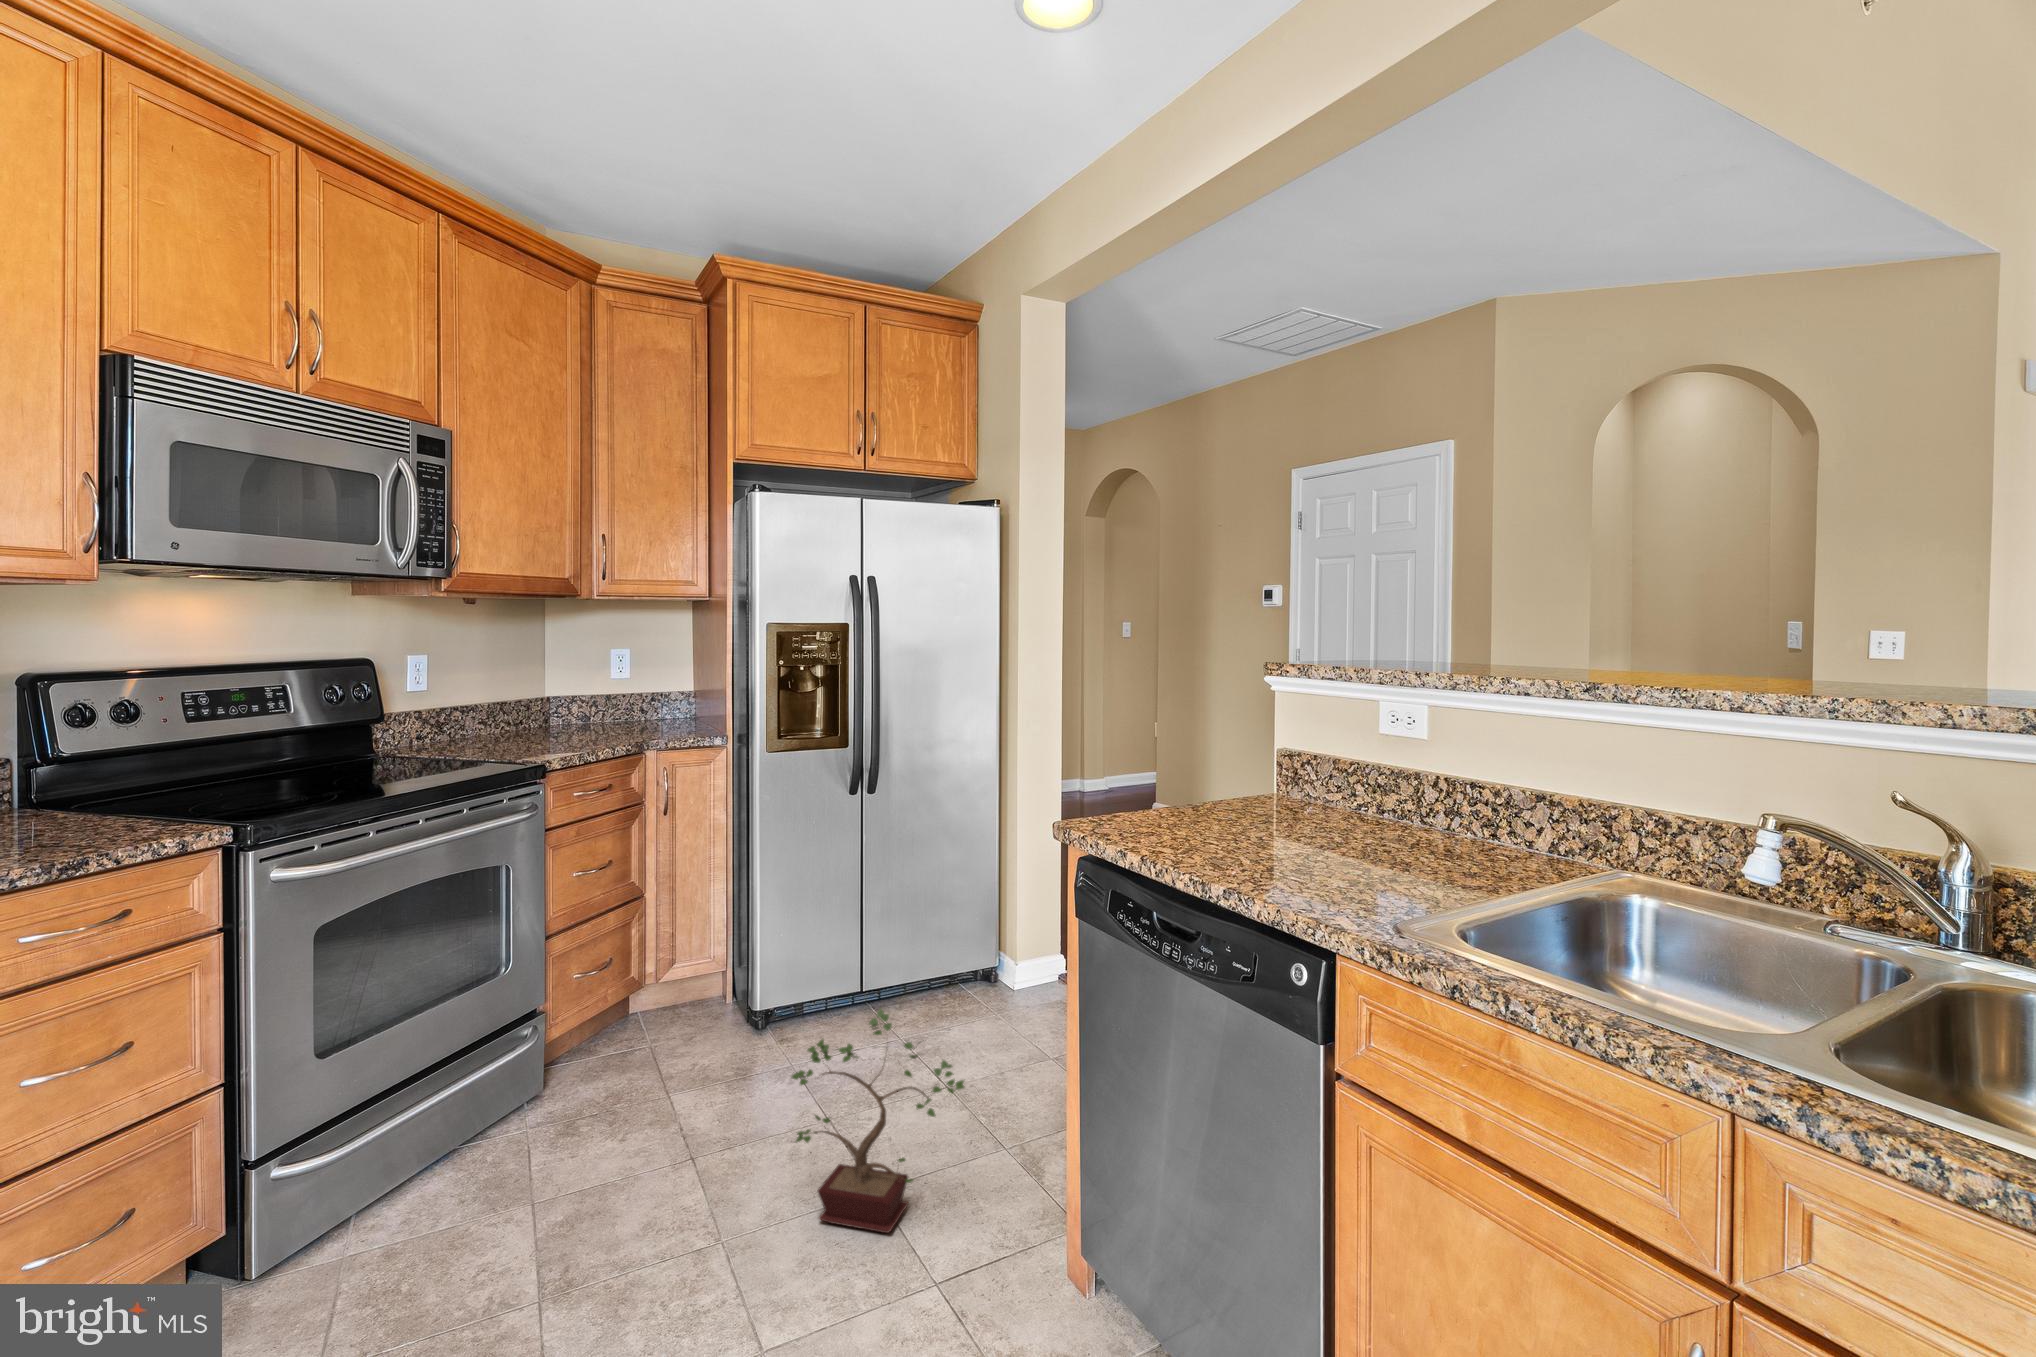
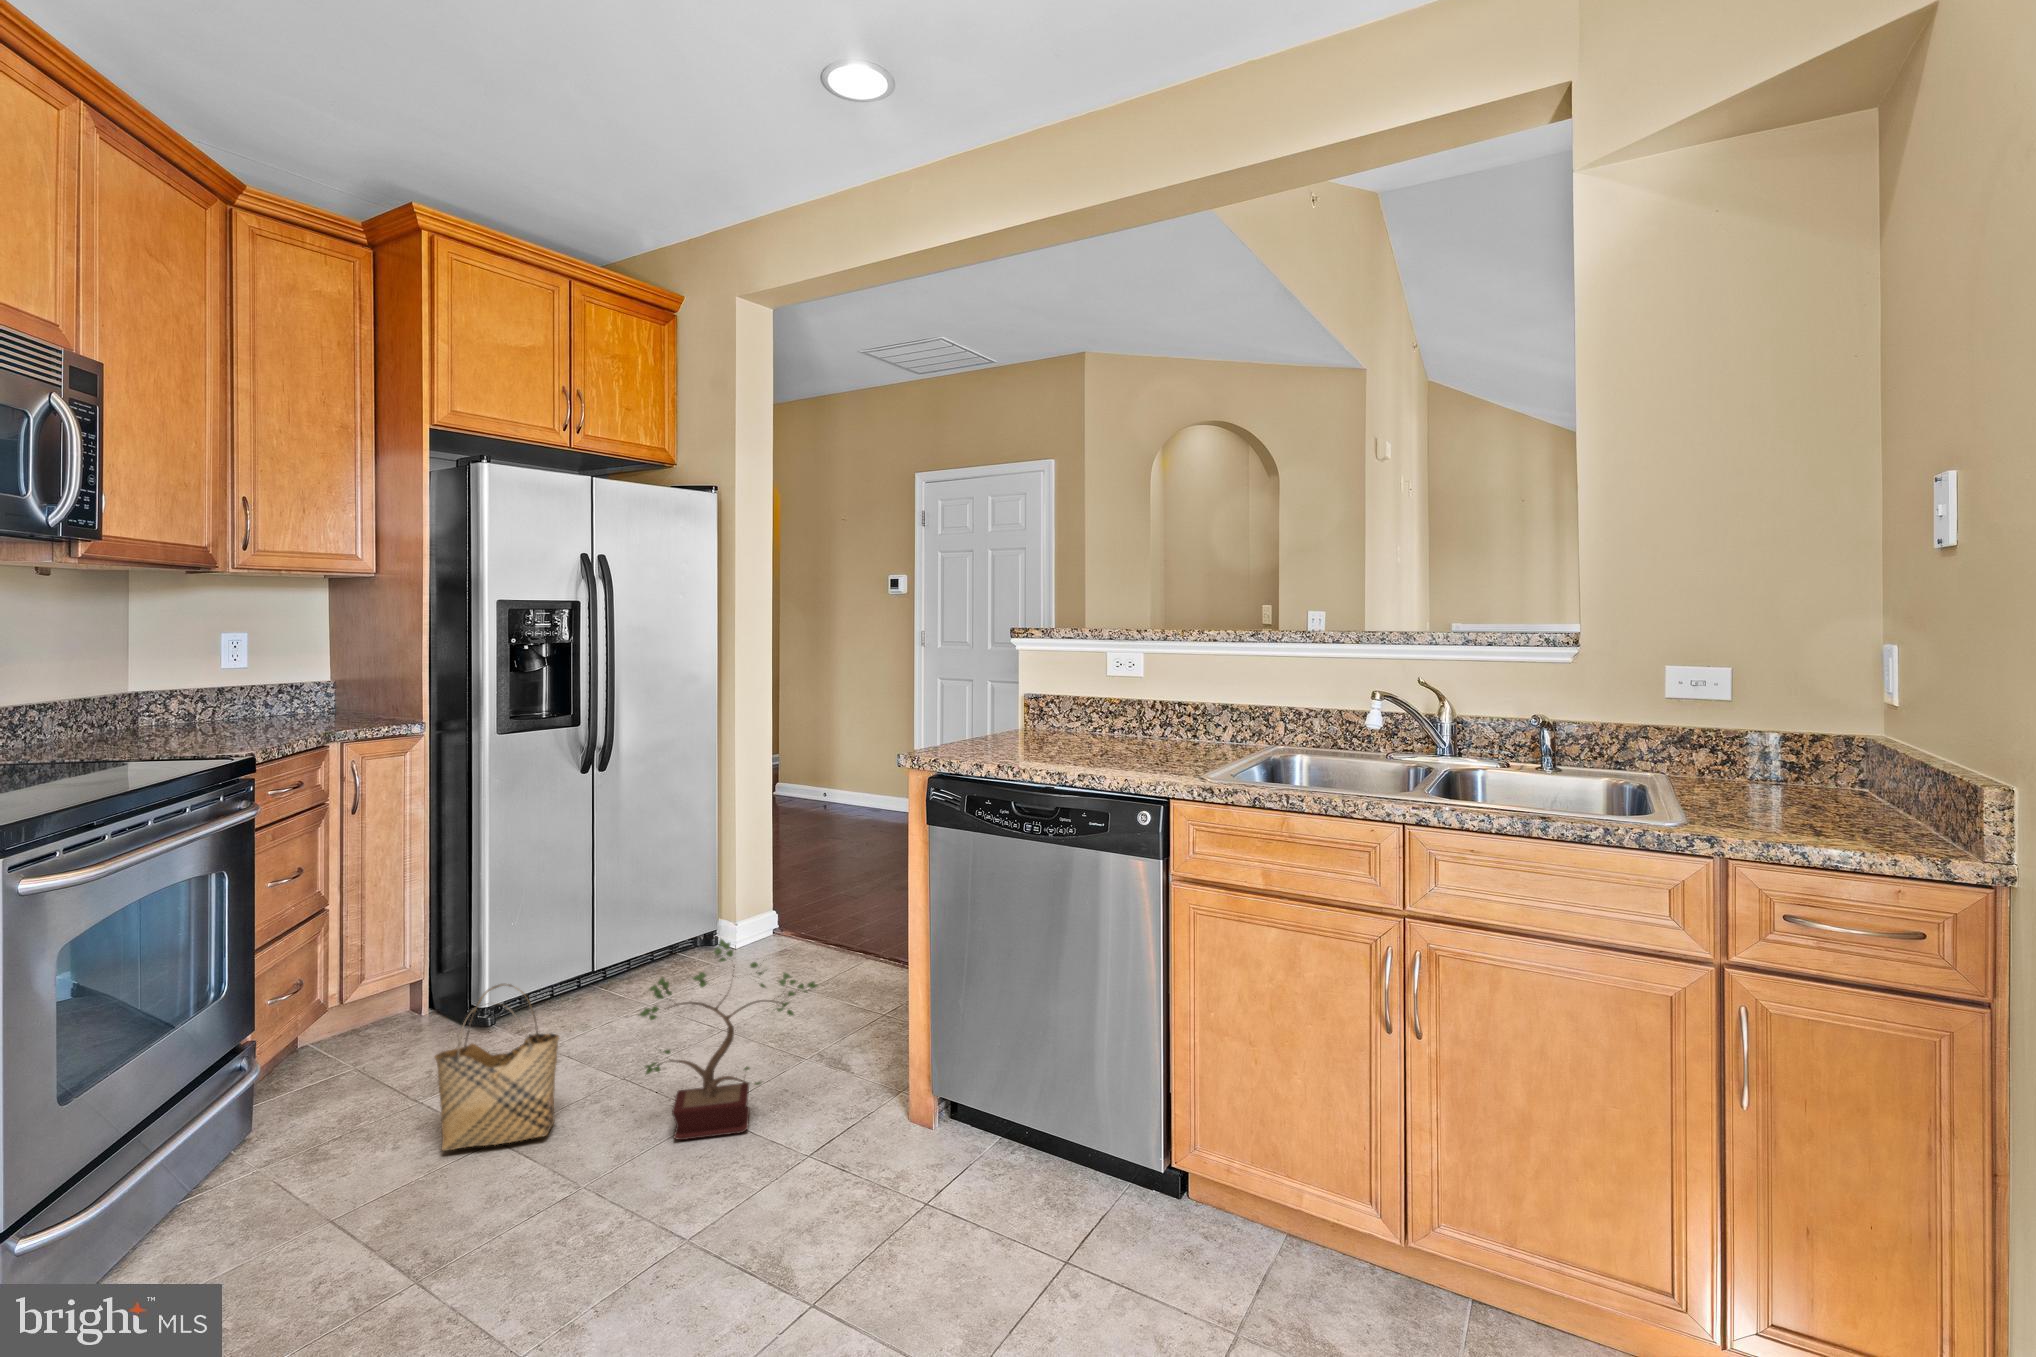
woven basket: none [634,1011,742,1177] -> present [435,984,559,1151]

